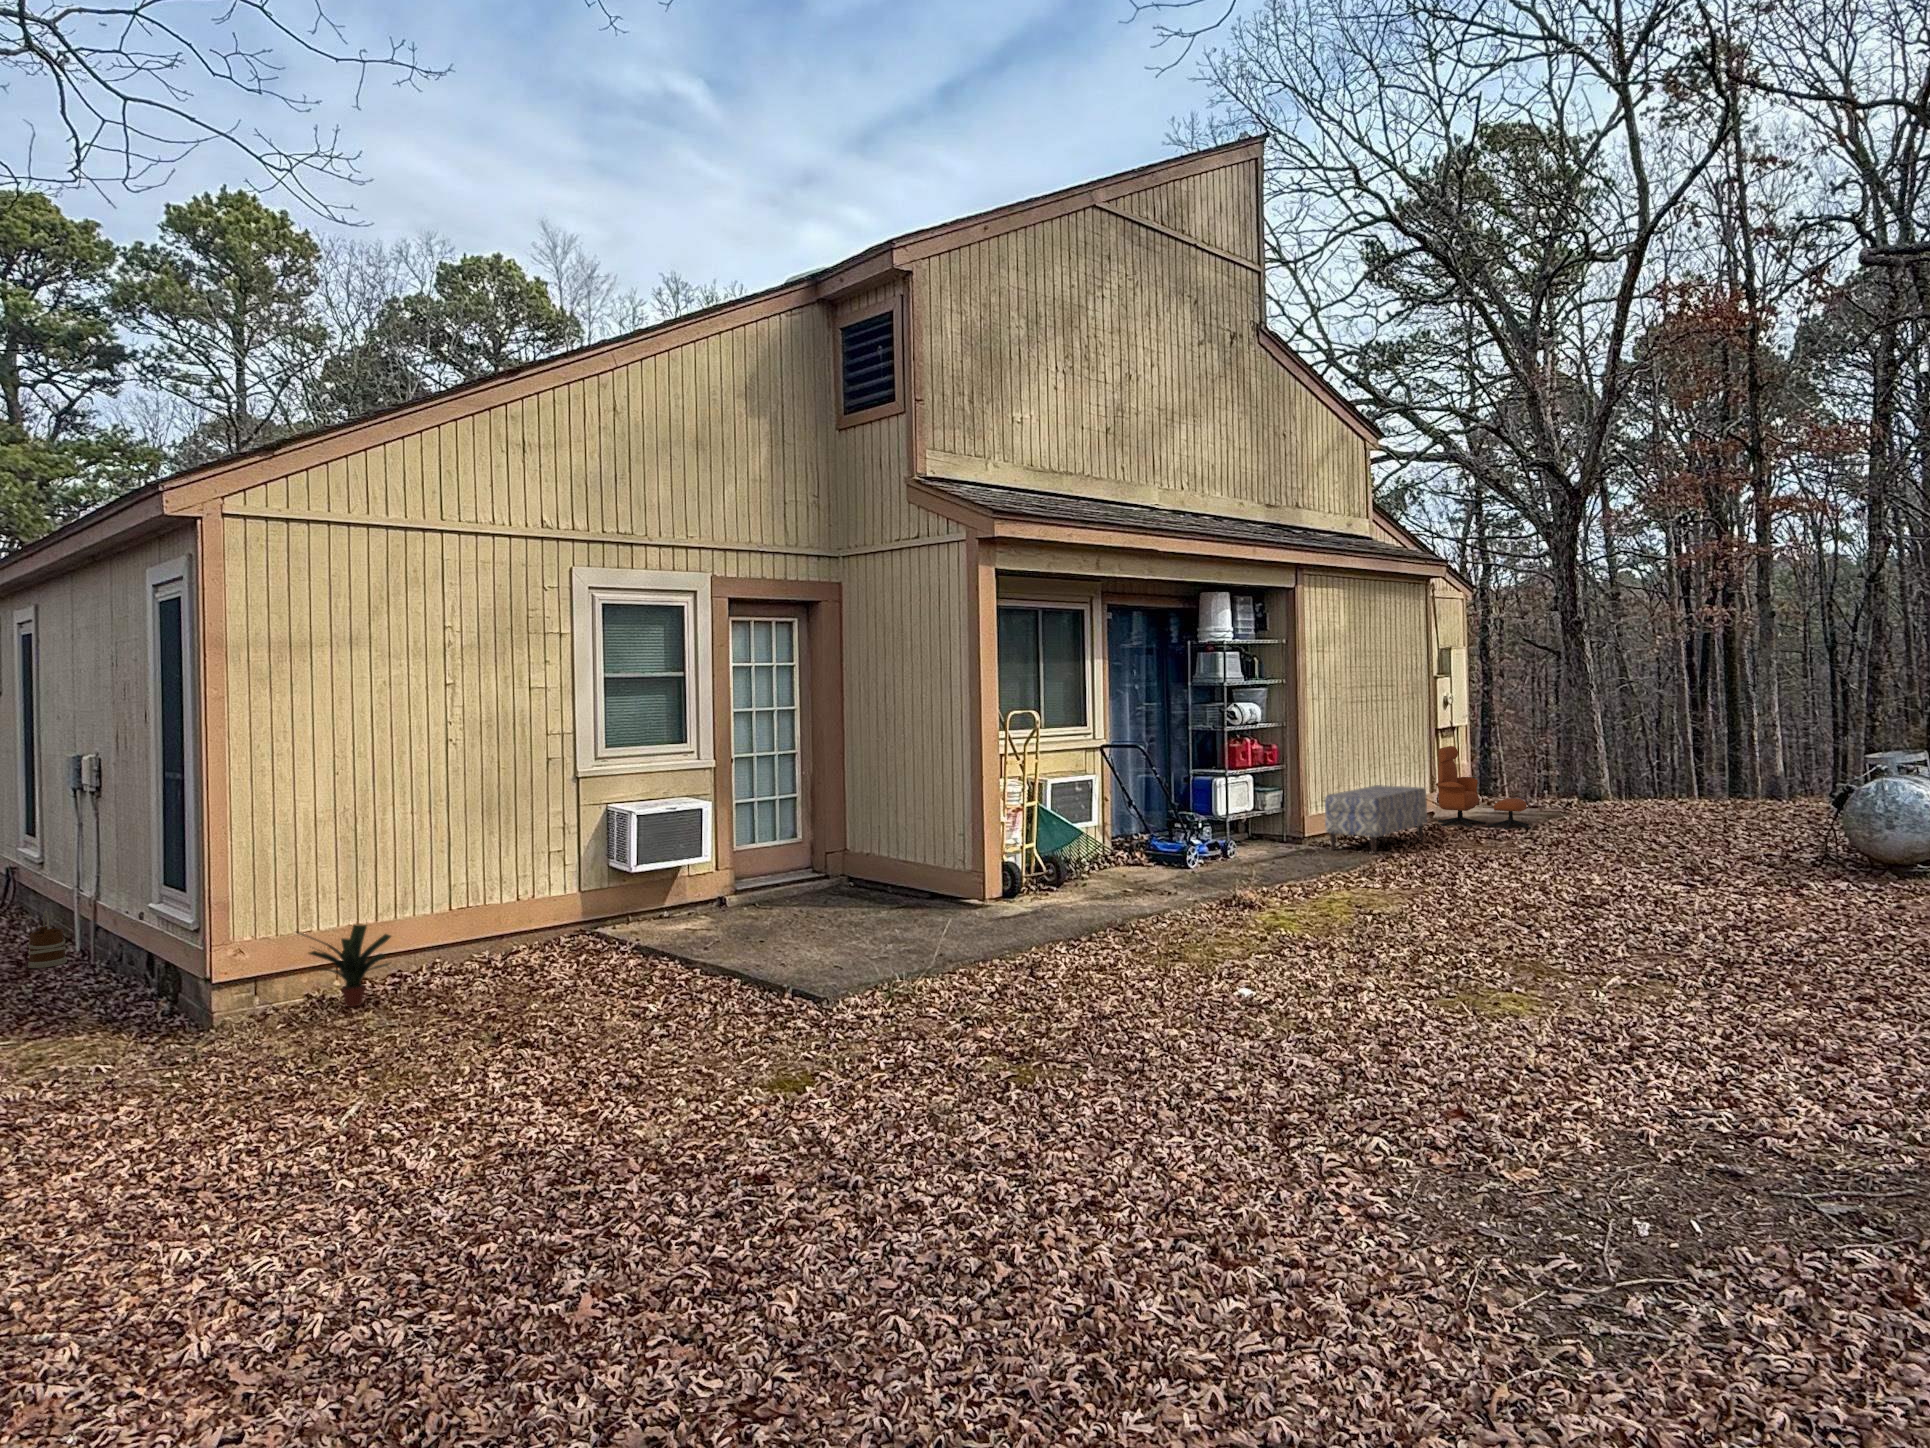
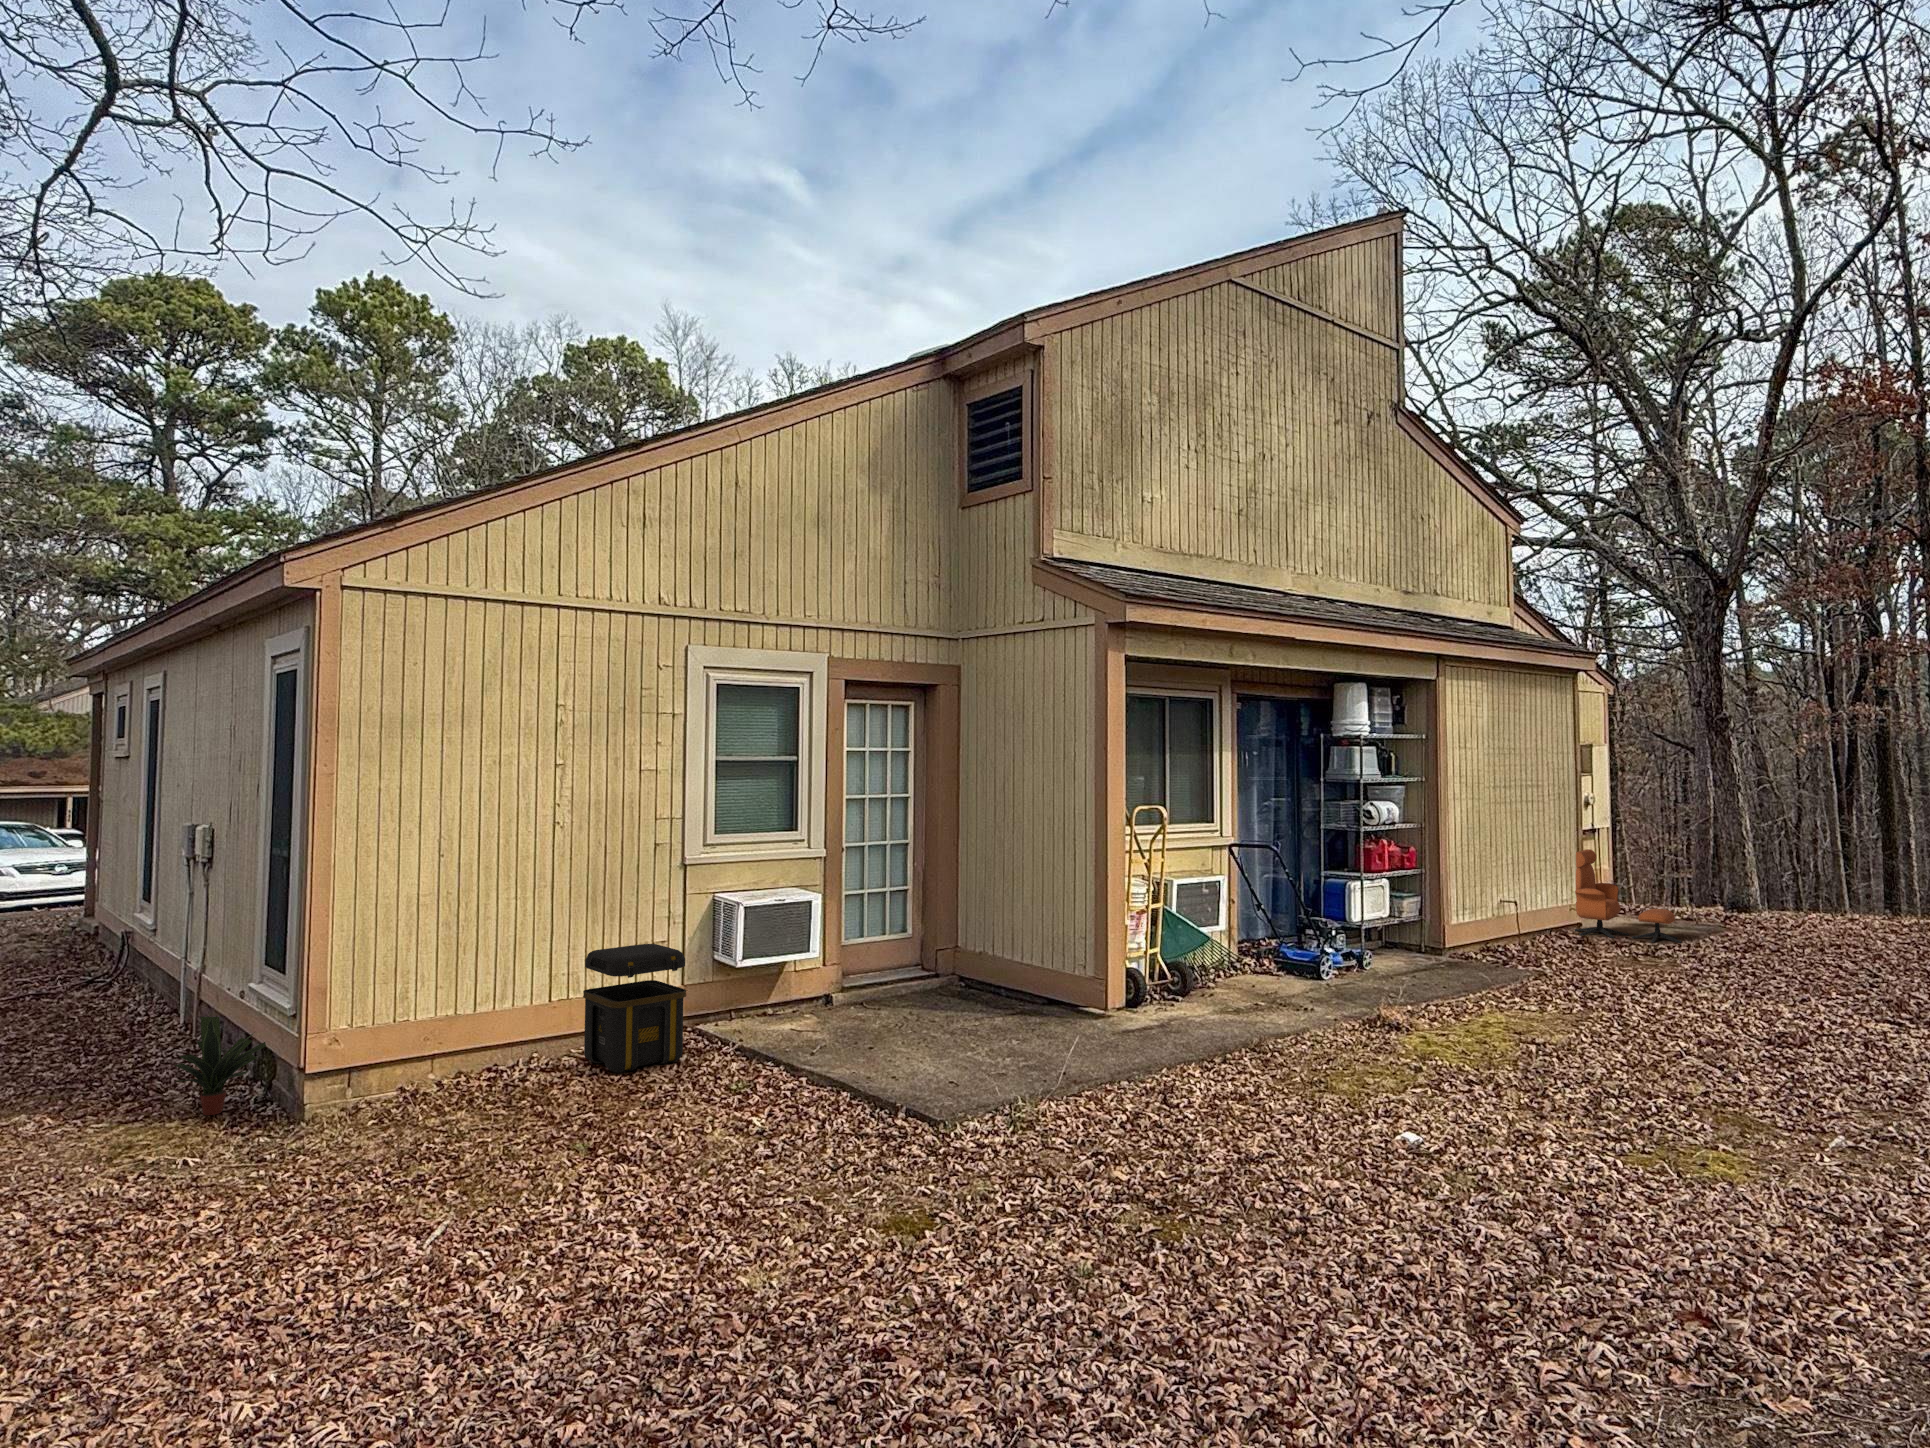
bench: present [1325,785,1427,854] -> none [1457,890,1568,967]
toolbox: none [485,856,586,976] -> present [583,944,686,1073]
wooden bucket: present [28,911,67,968] -> none [132,977,170,1036]
potted plant: present [298,925,391,1007] -> present [175,1017,266,1115]

